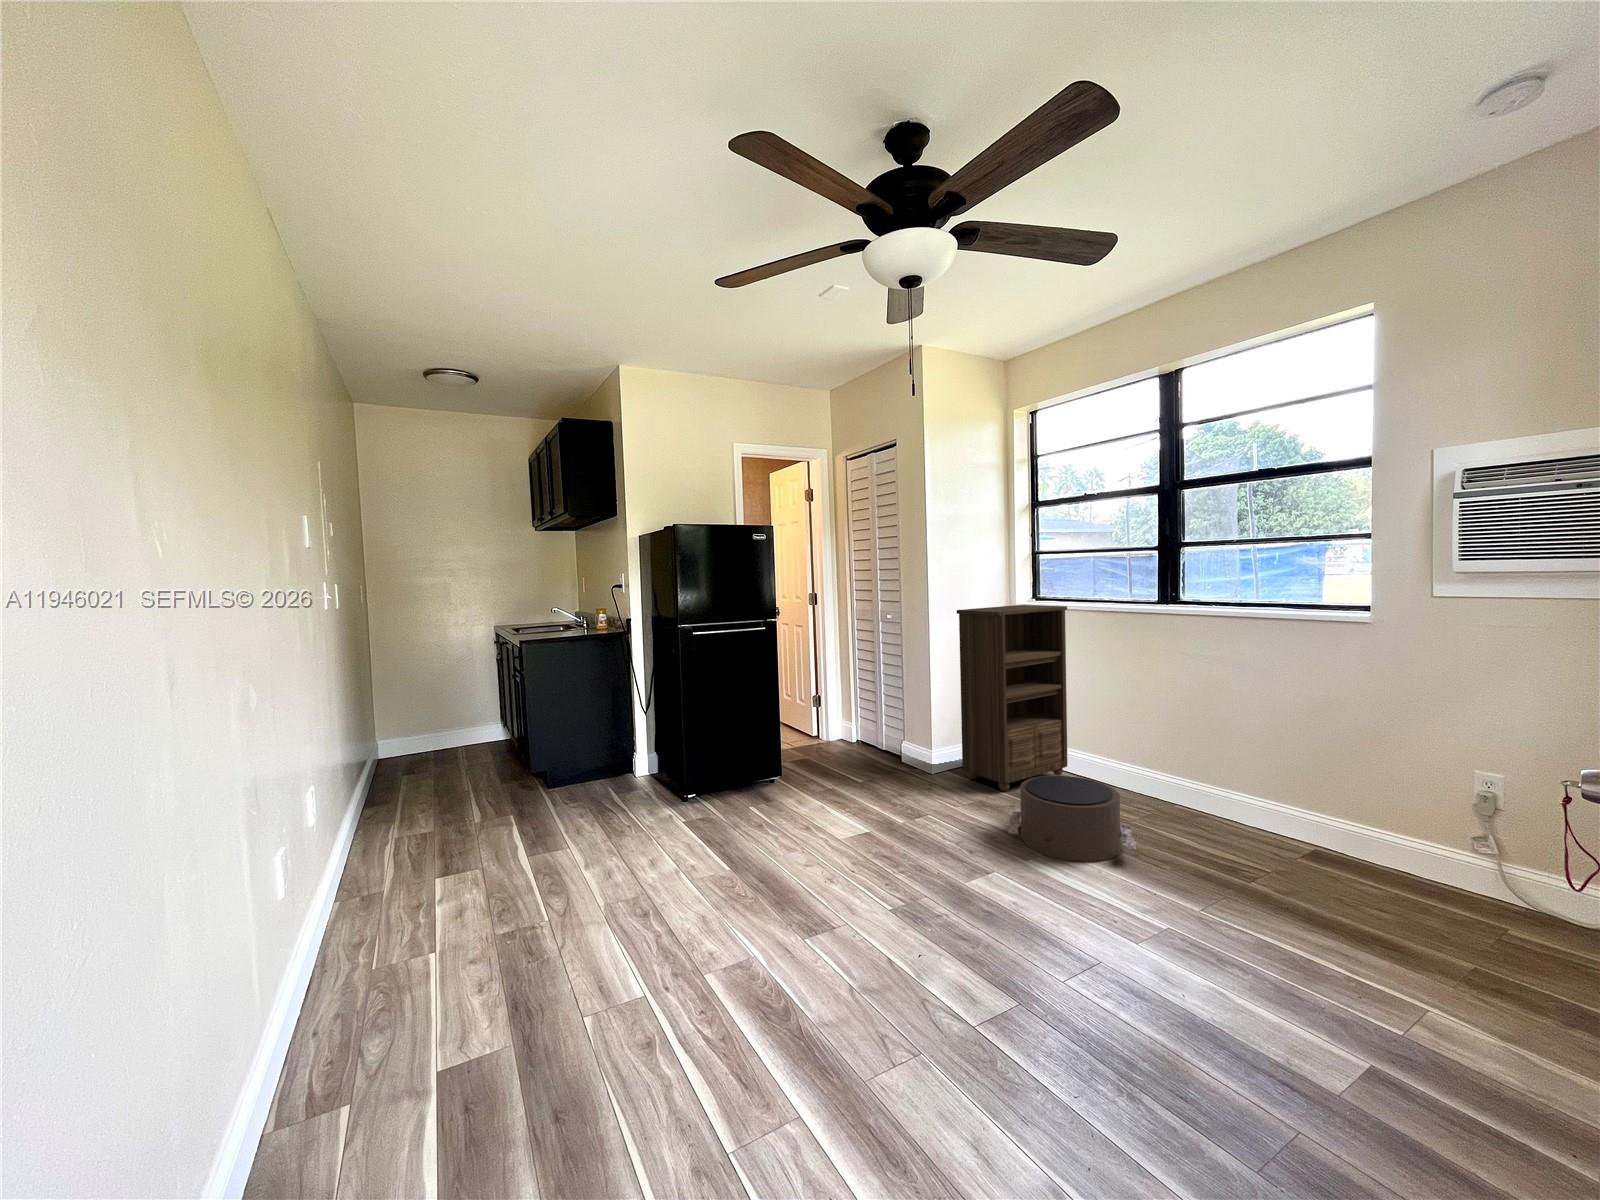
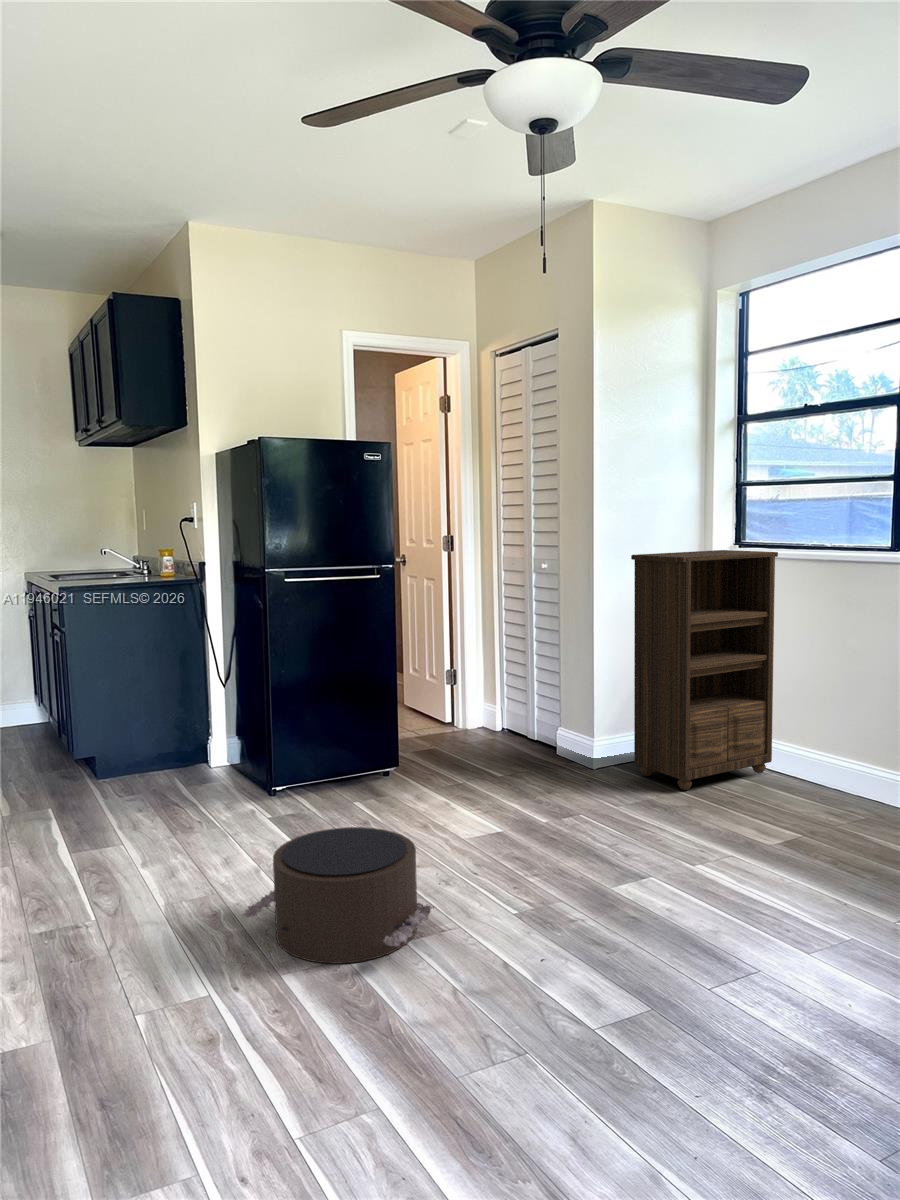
pouf: present [1008,776,1137,862] -> present [243,827,434,964]

